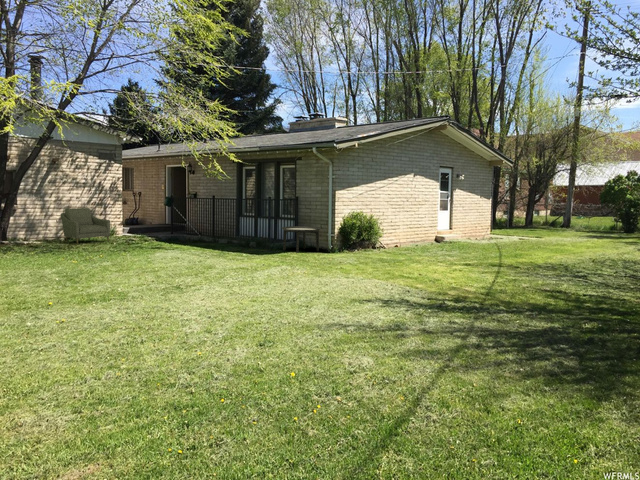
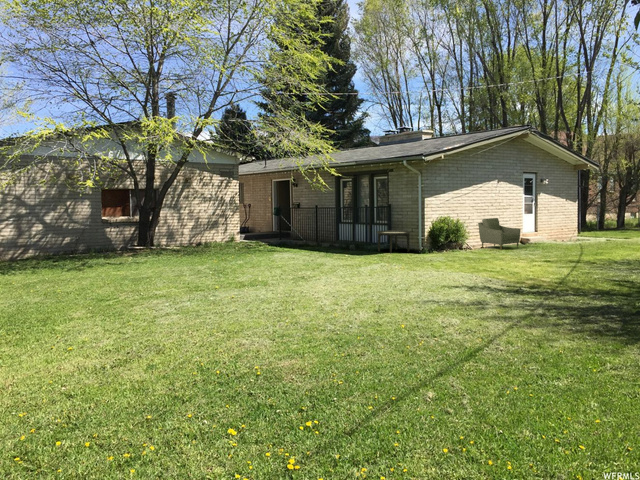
chair: present [61,208,110,244] -> present [478,218,520,249]

